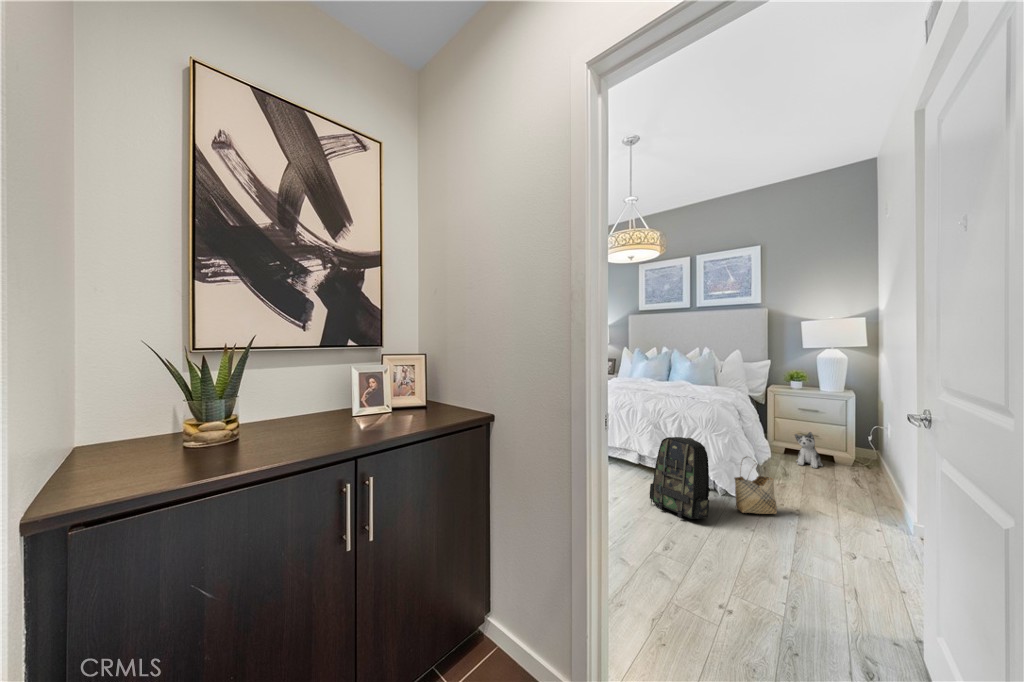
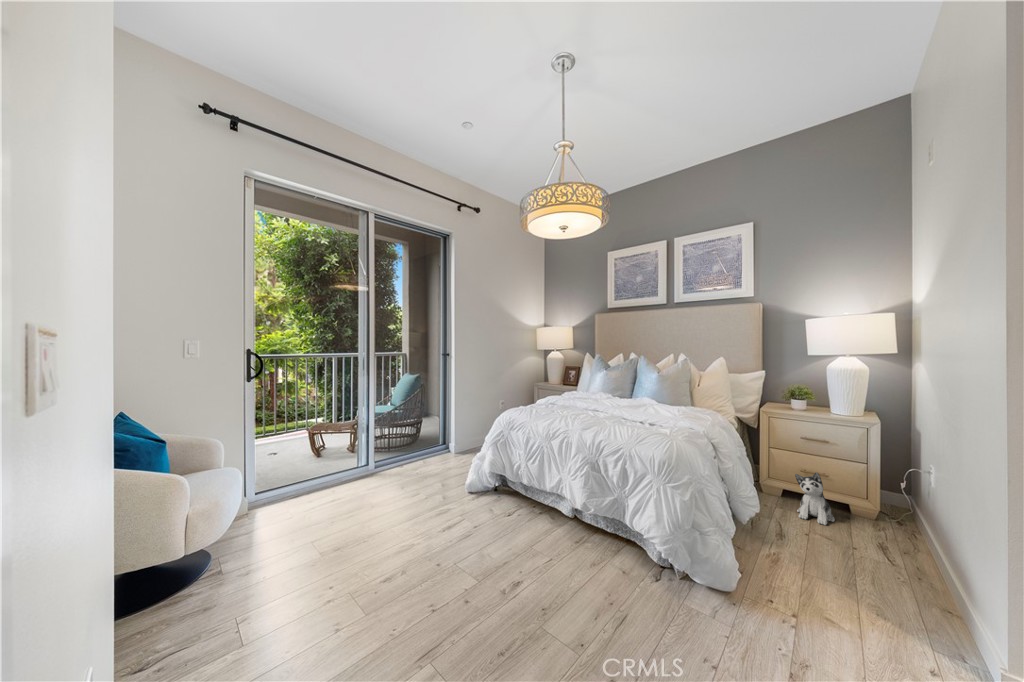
backpack: present [650,437,709,519] -> none [565,492,654,640]
woven basket: present [734,457,777,514] -> none [692,526,759,626]

